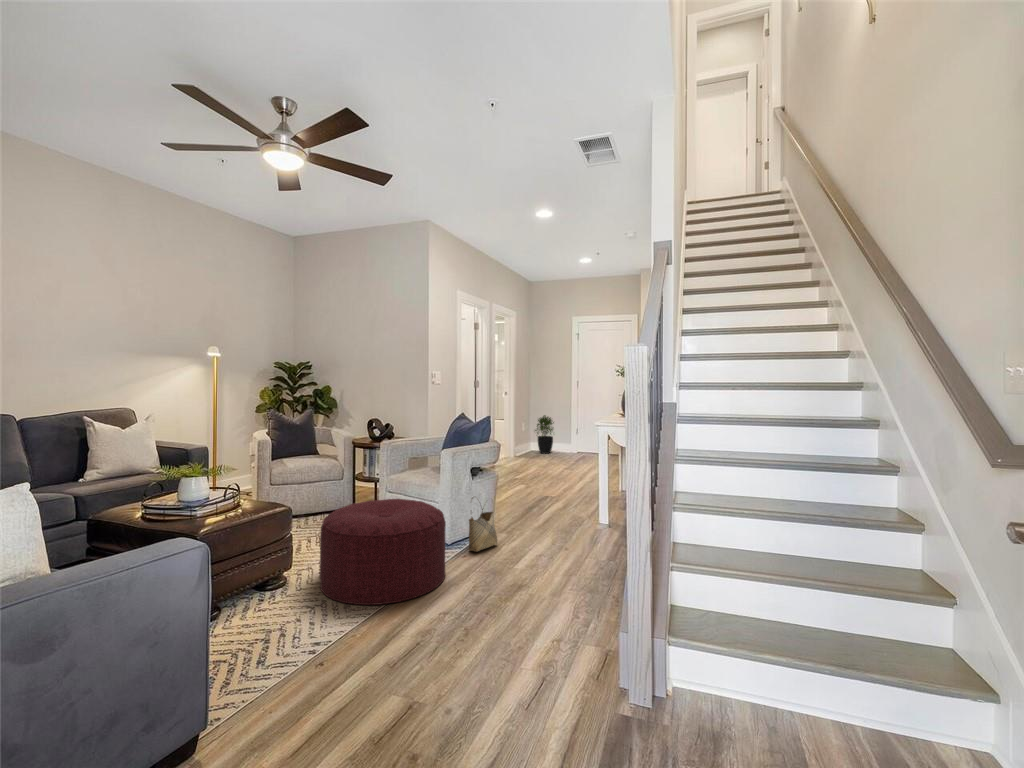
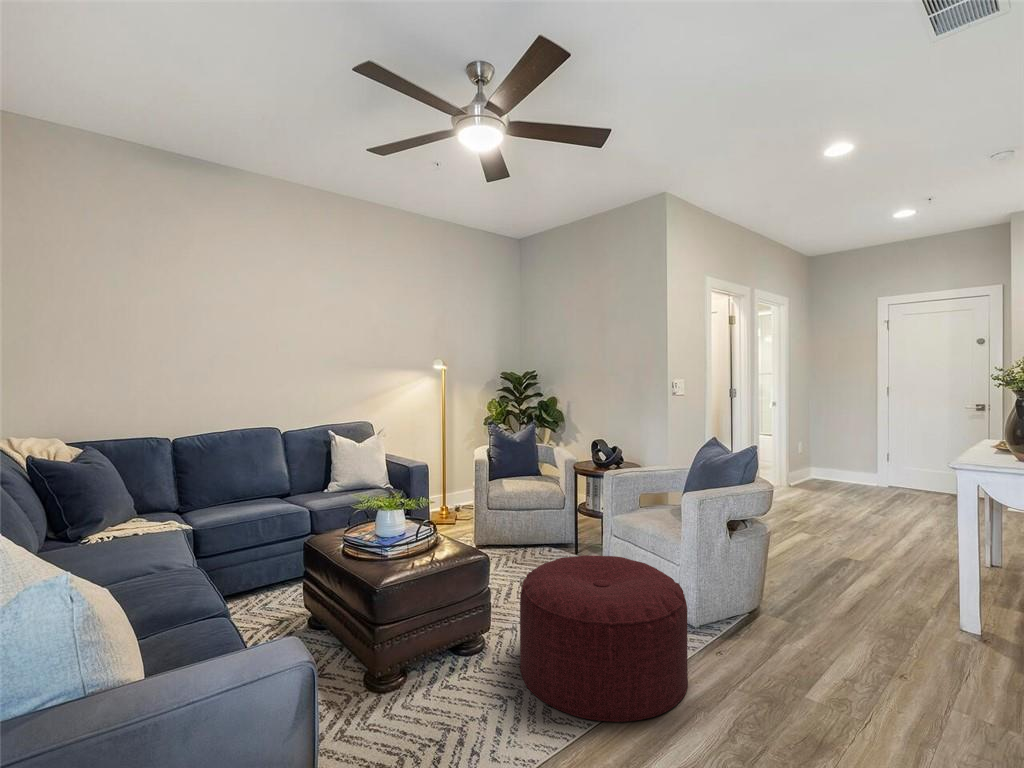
potted plant: present [535,415,554,454] -> none [818,432,852,486]
woven basket: present [468,509,497,552] -> none [724,564,771,649]

